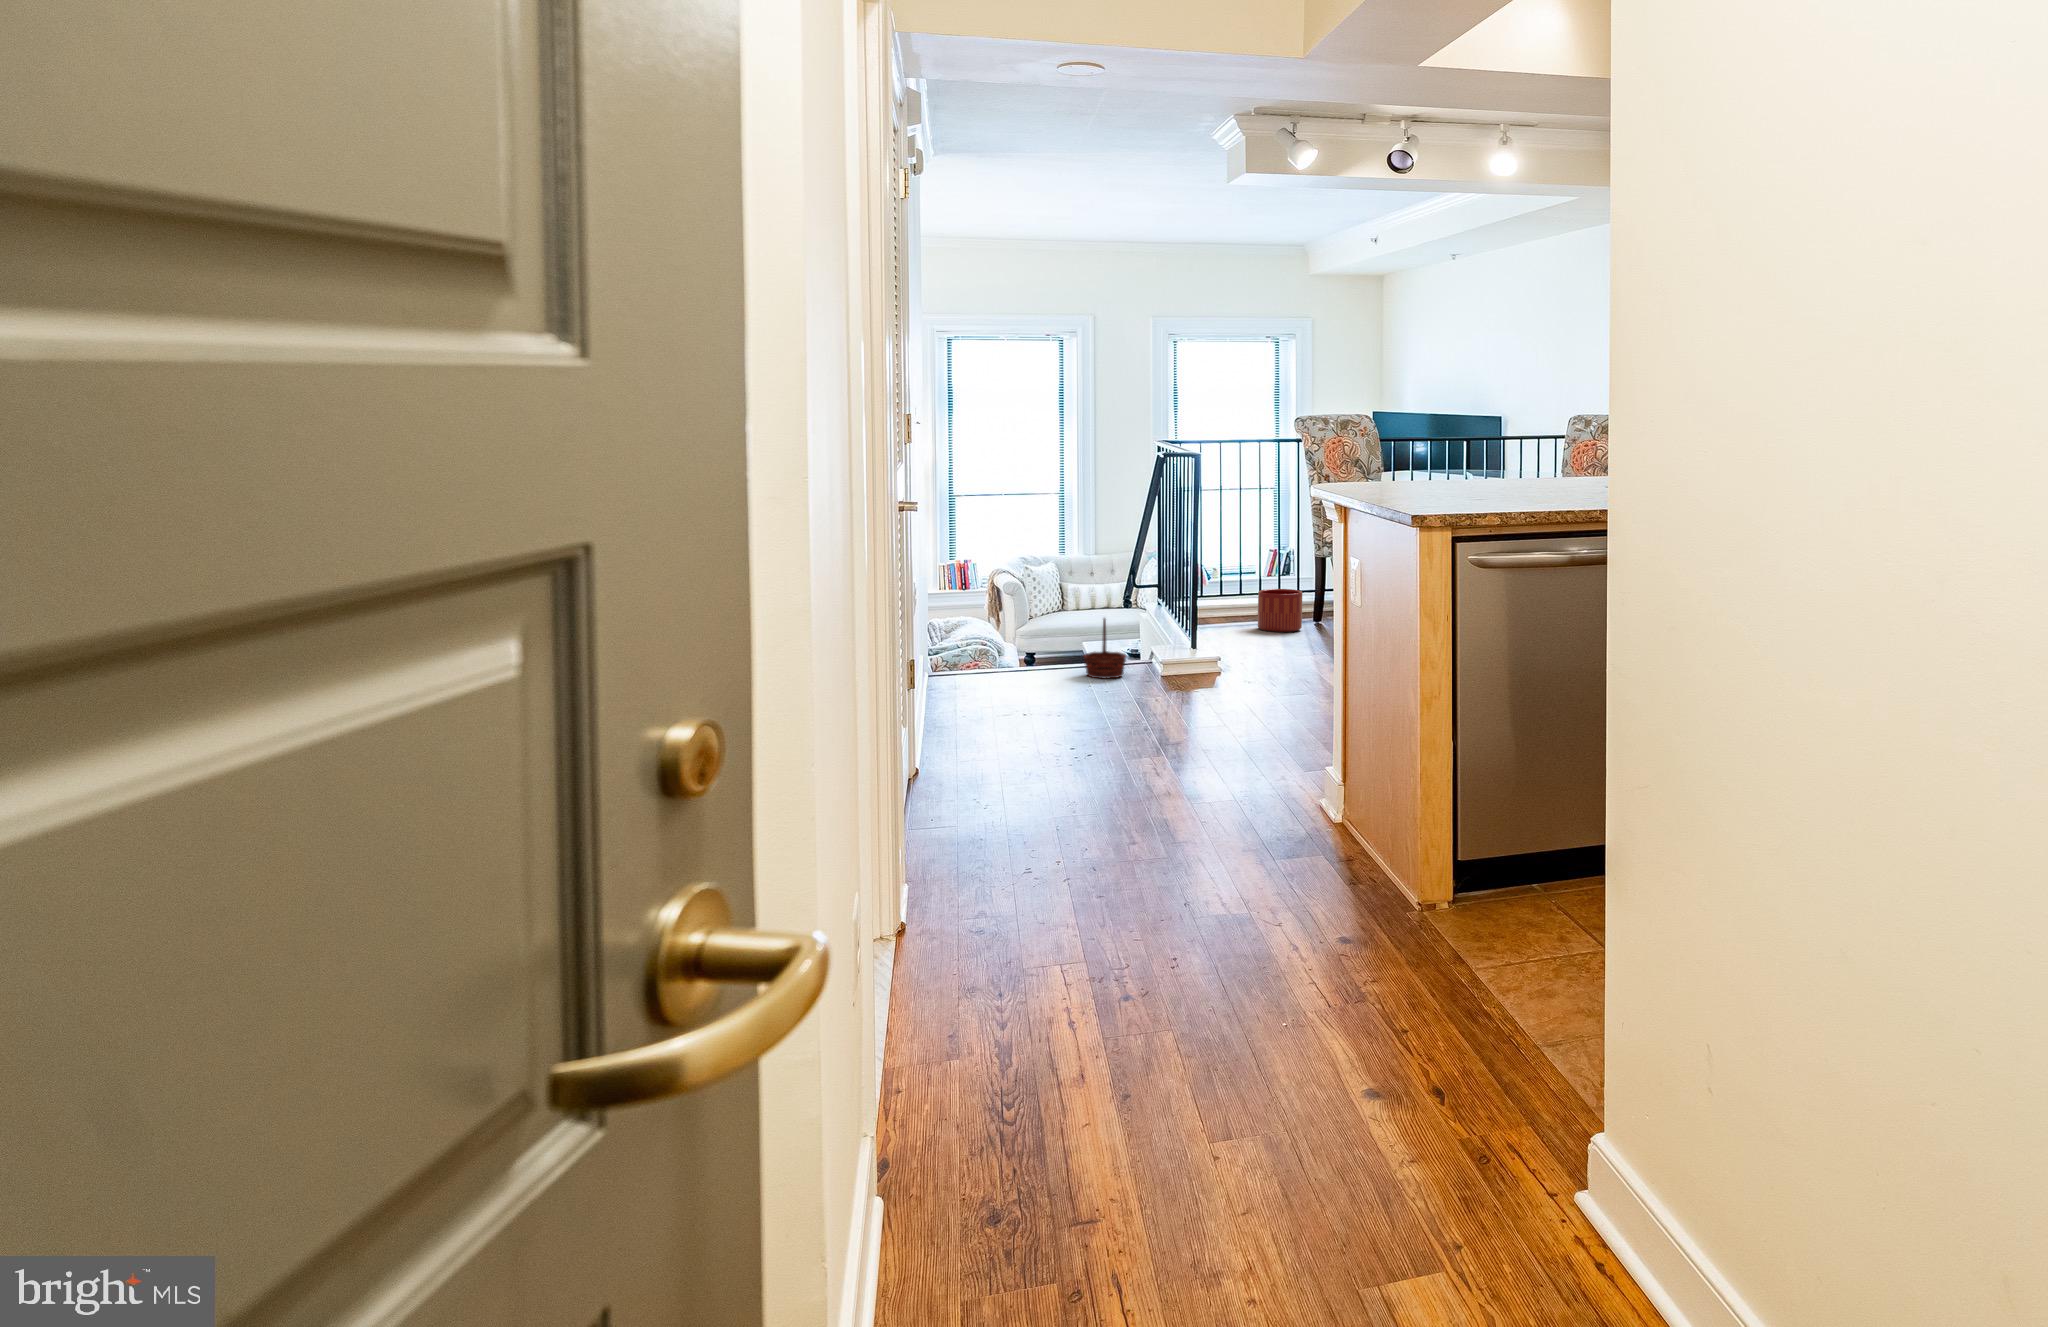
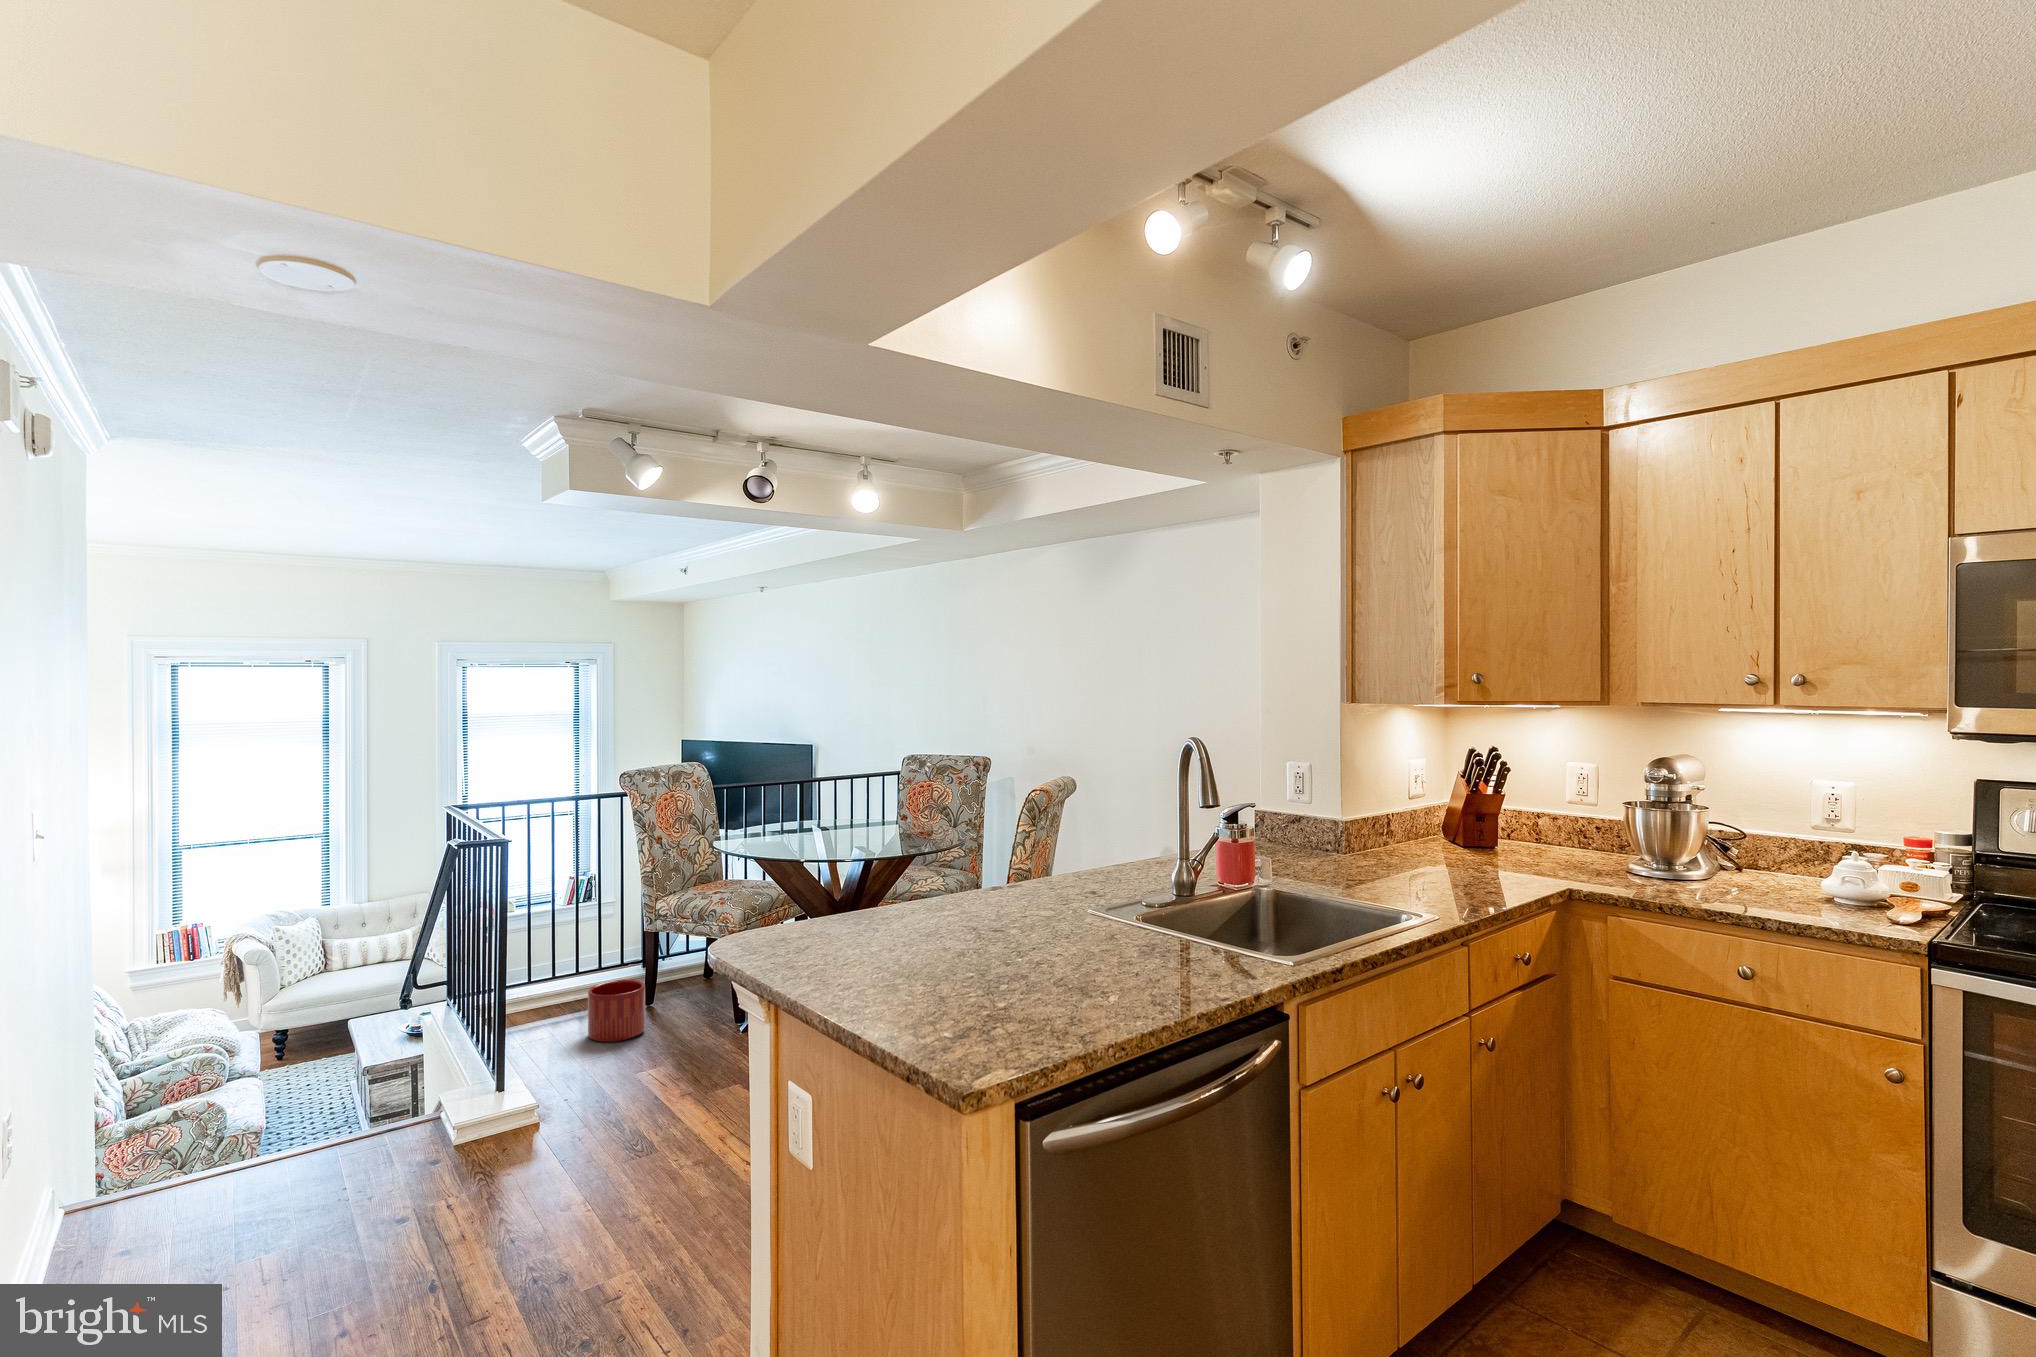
basket: present [1084,618,1126,678] -> none [285,1184,380,1309]

